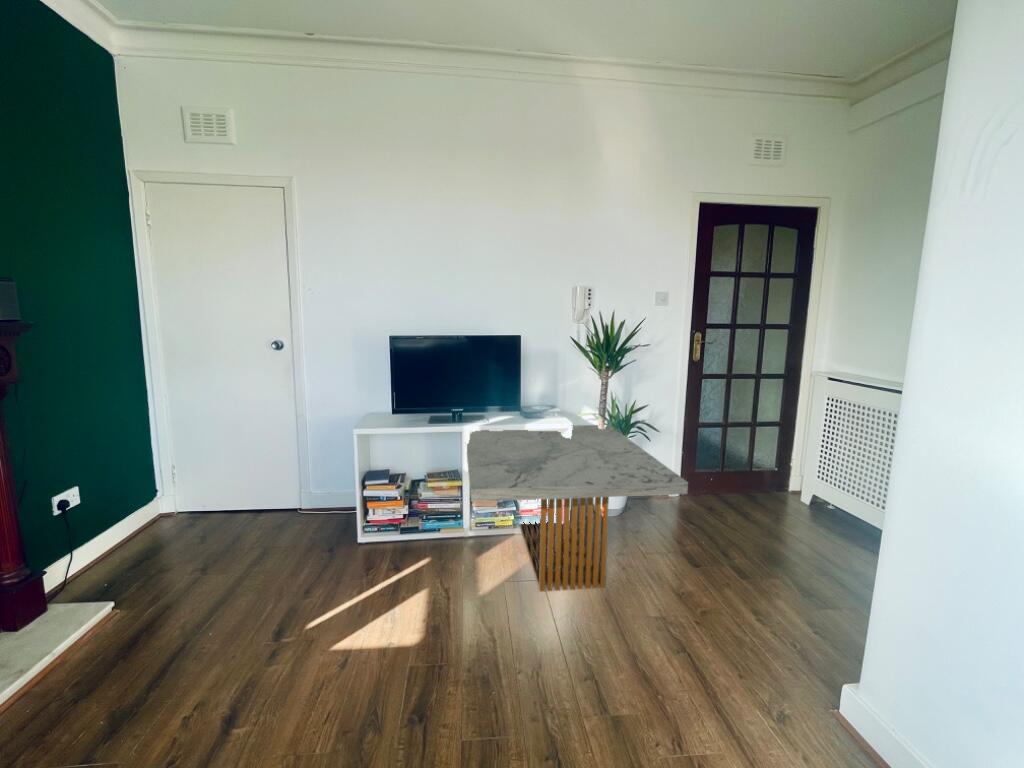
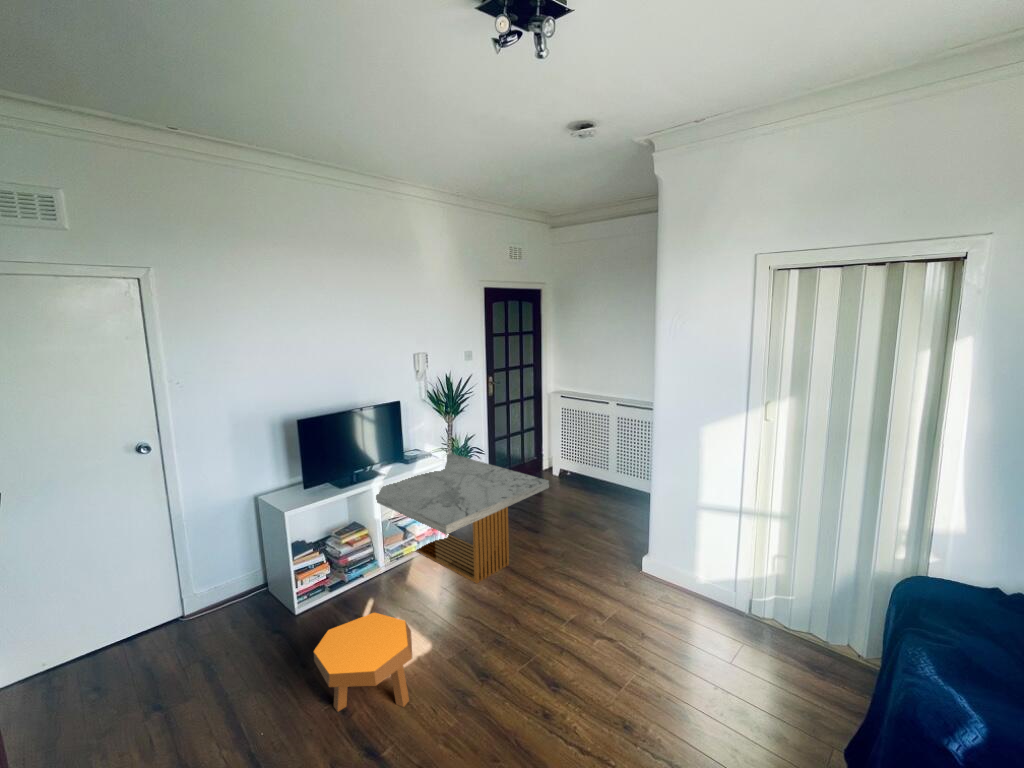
footstool: none [239,557,367,685] -> present [314,613,412,711]

